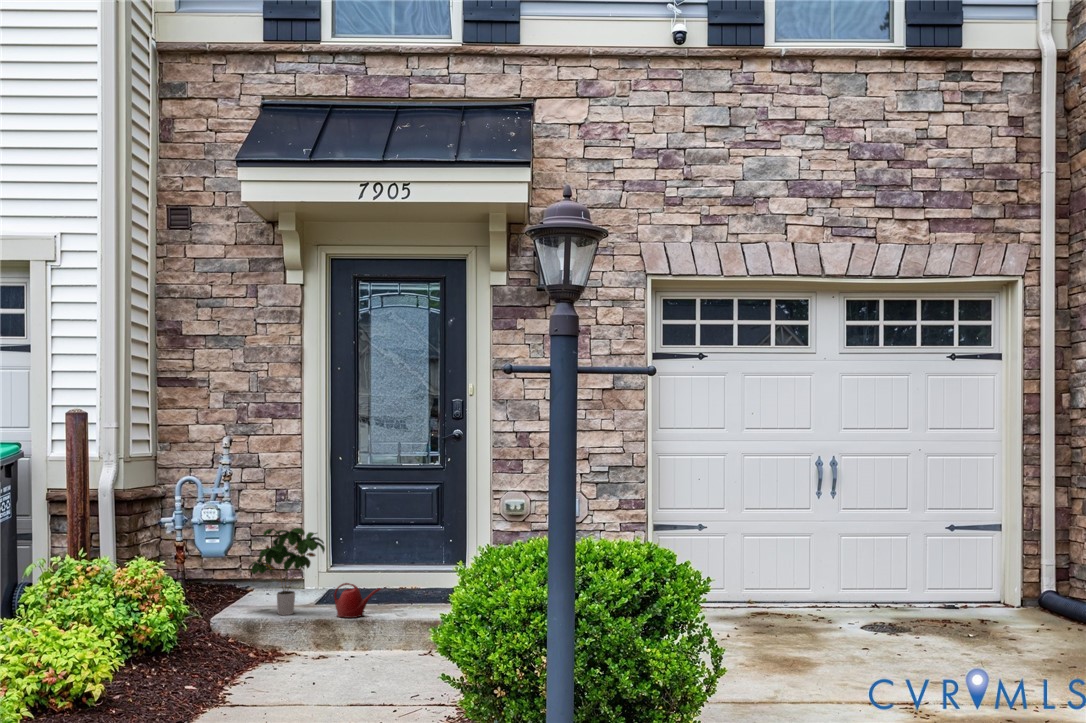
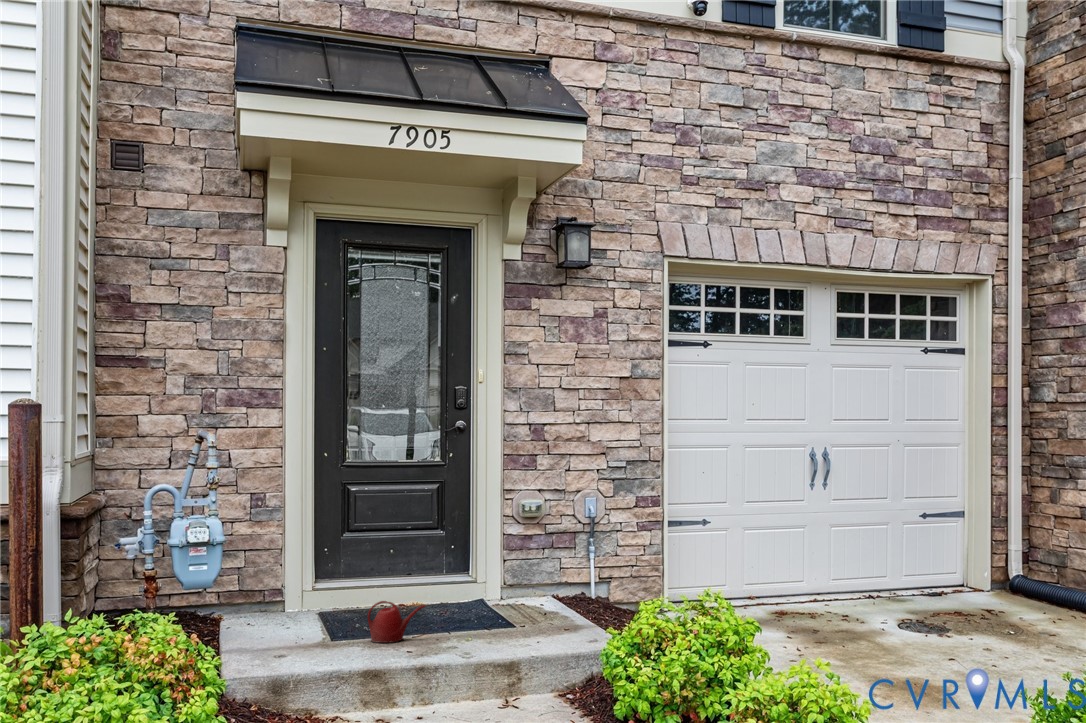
potted plant: present [248,528,325,615] -> none [254,537,354,645]

